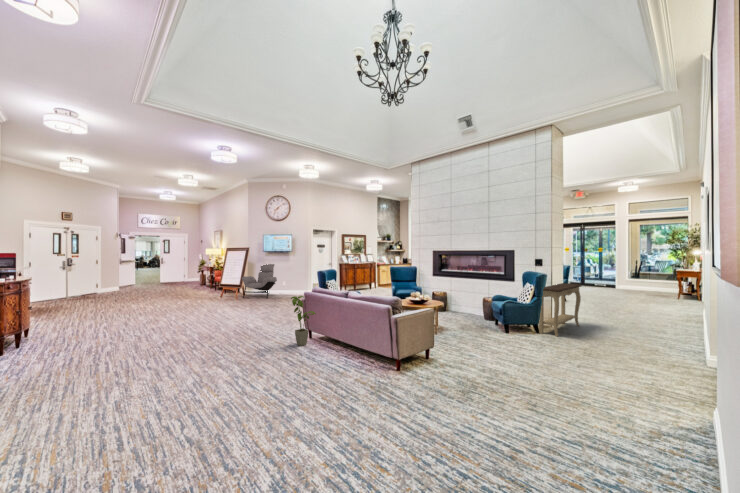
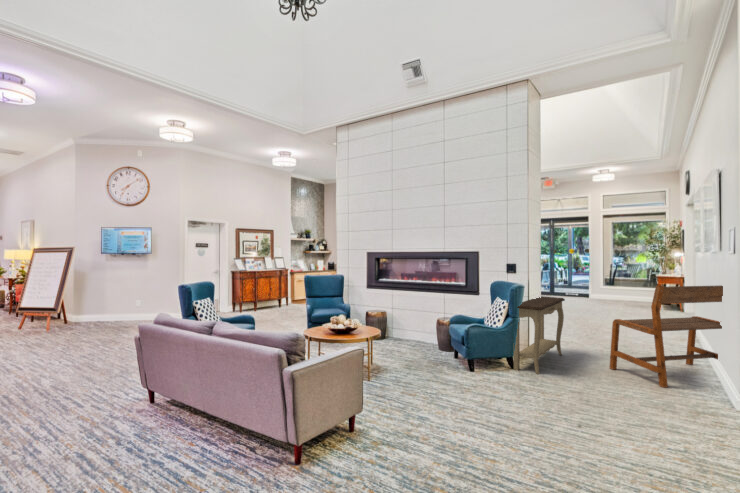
lounge chair: present [242,264,277,298] -> none [61,274,126,329]
bench: none [615,276,728,350] -> present [610,286,723,388]
house plant: present [291,296,316,346] -> none [109,331,160,421]

